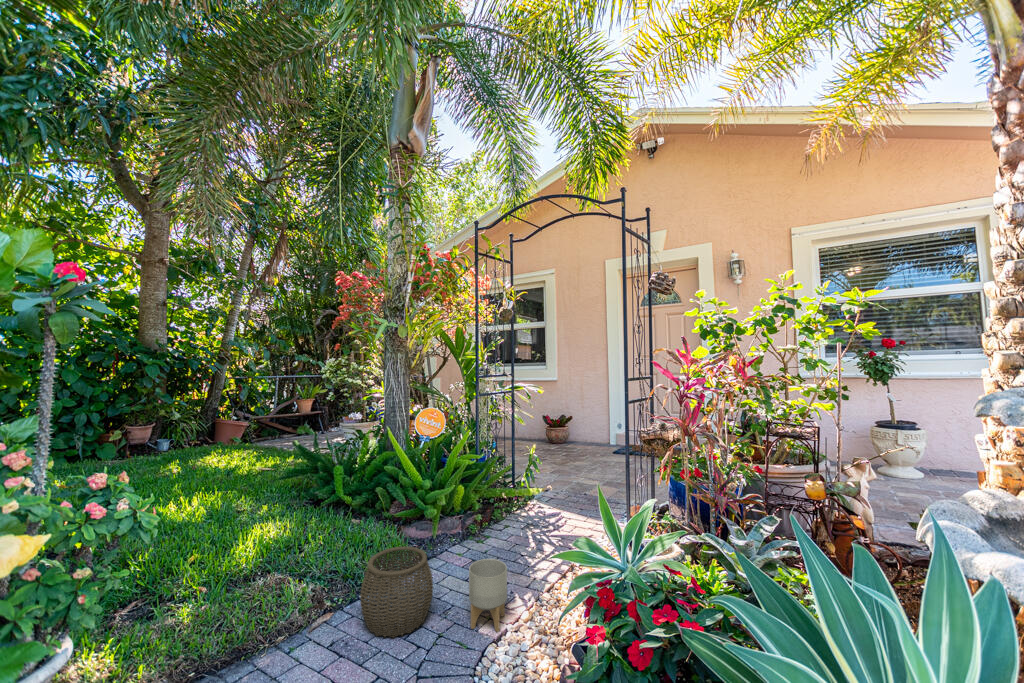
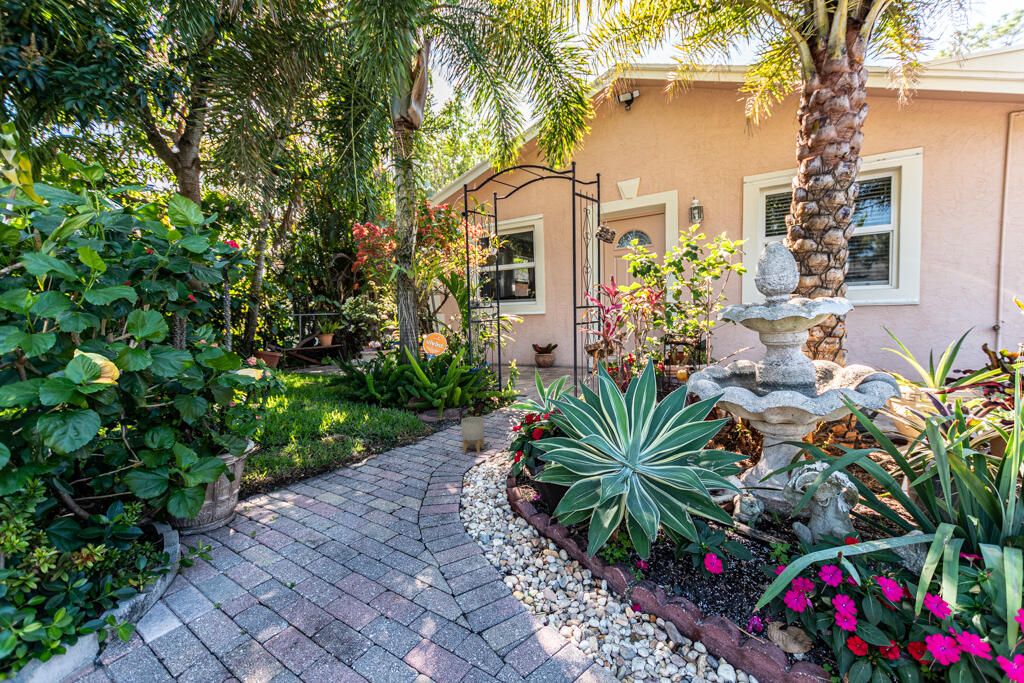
woven basket: present [360,546,433,637] -> none [397,411,440,456]

